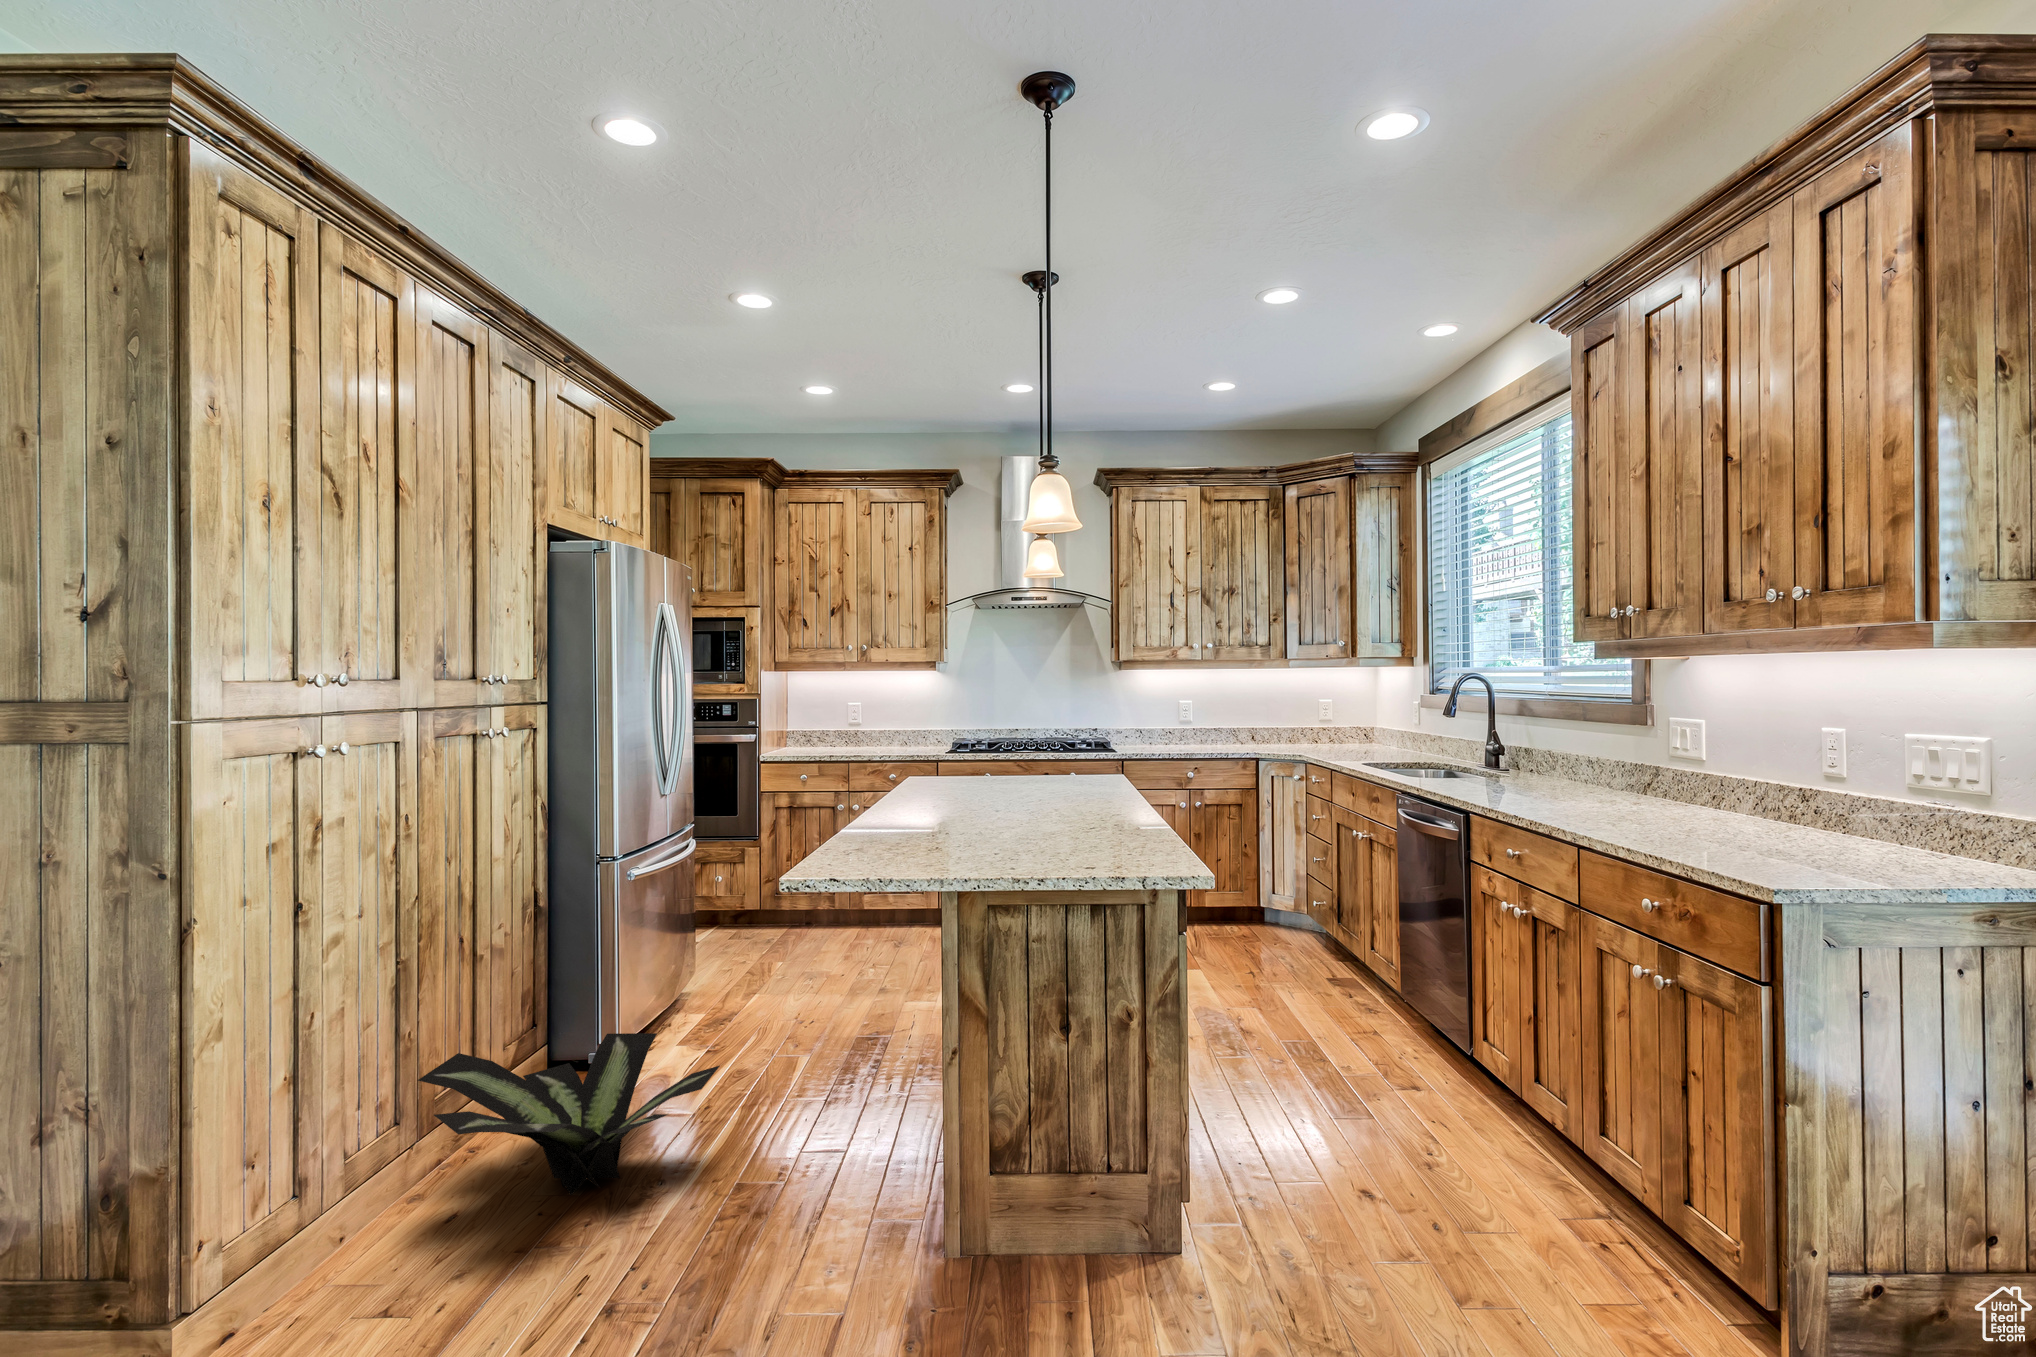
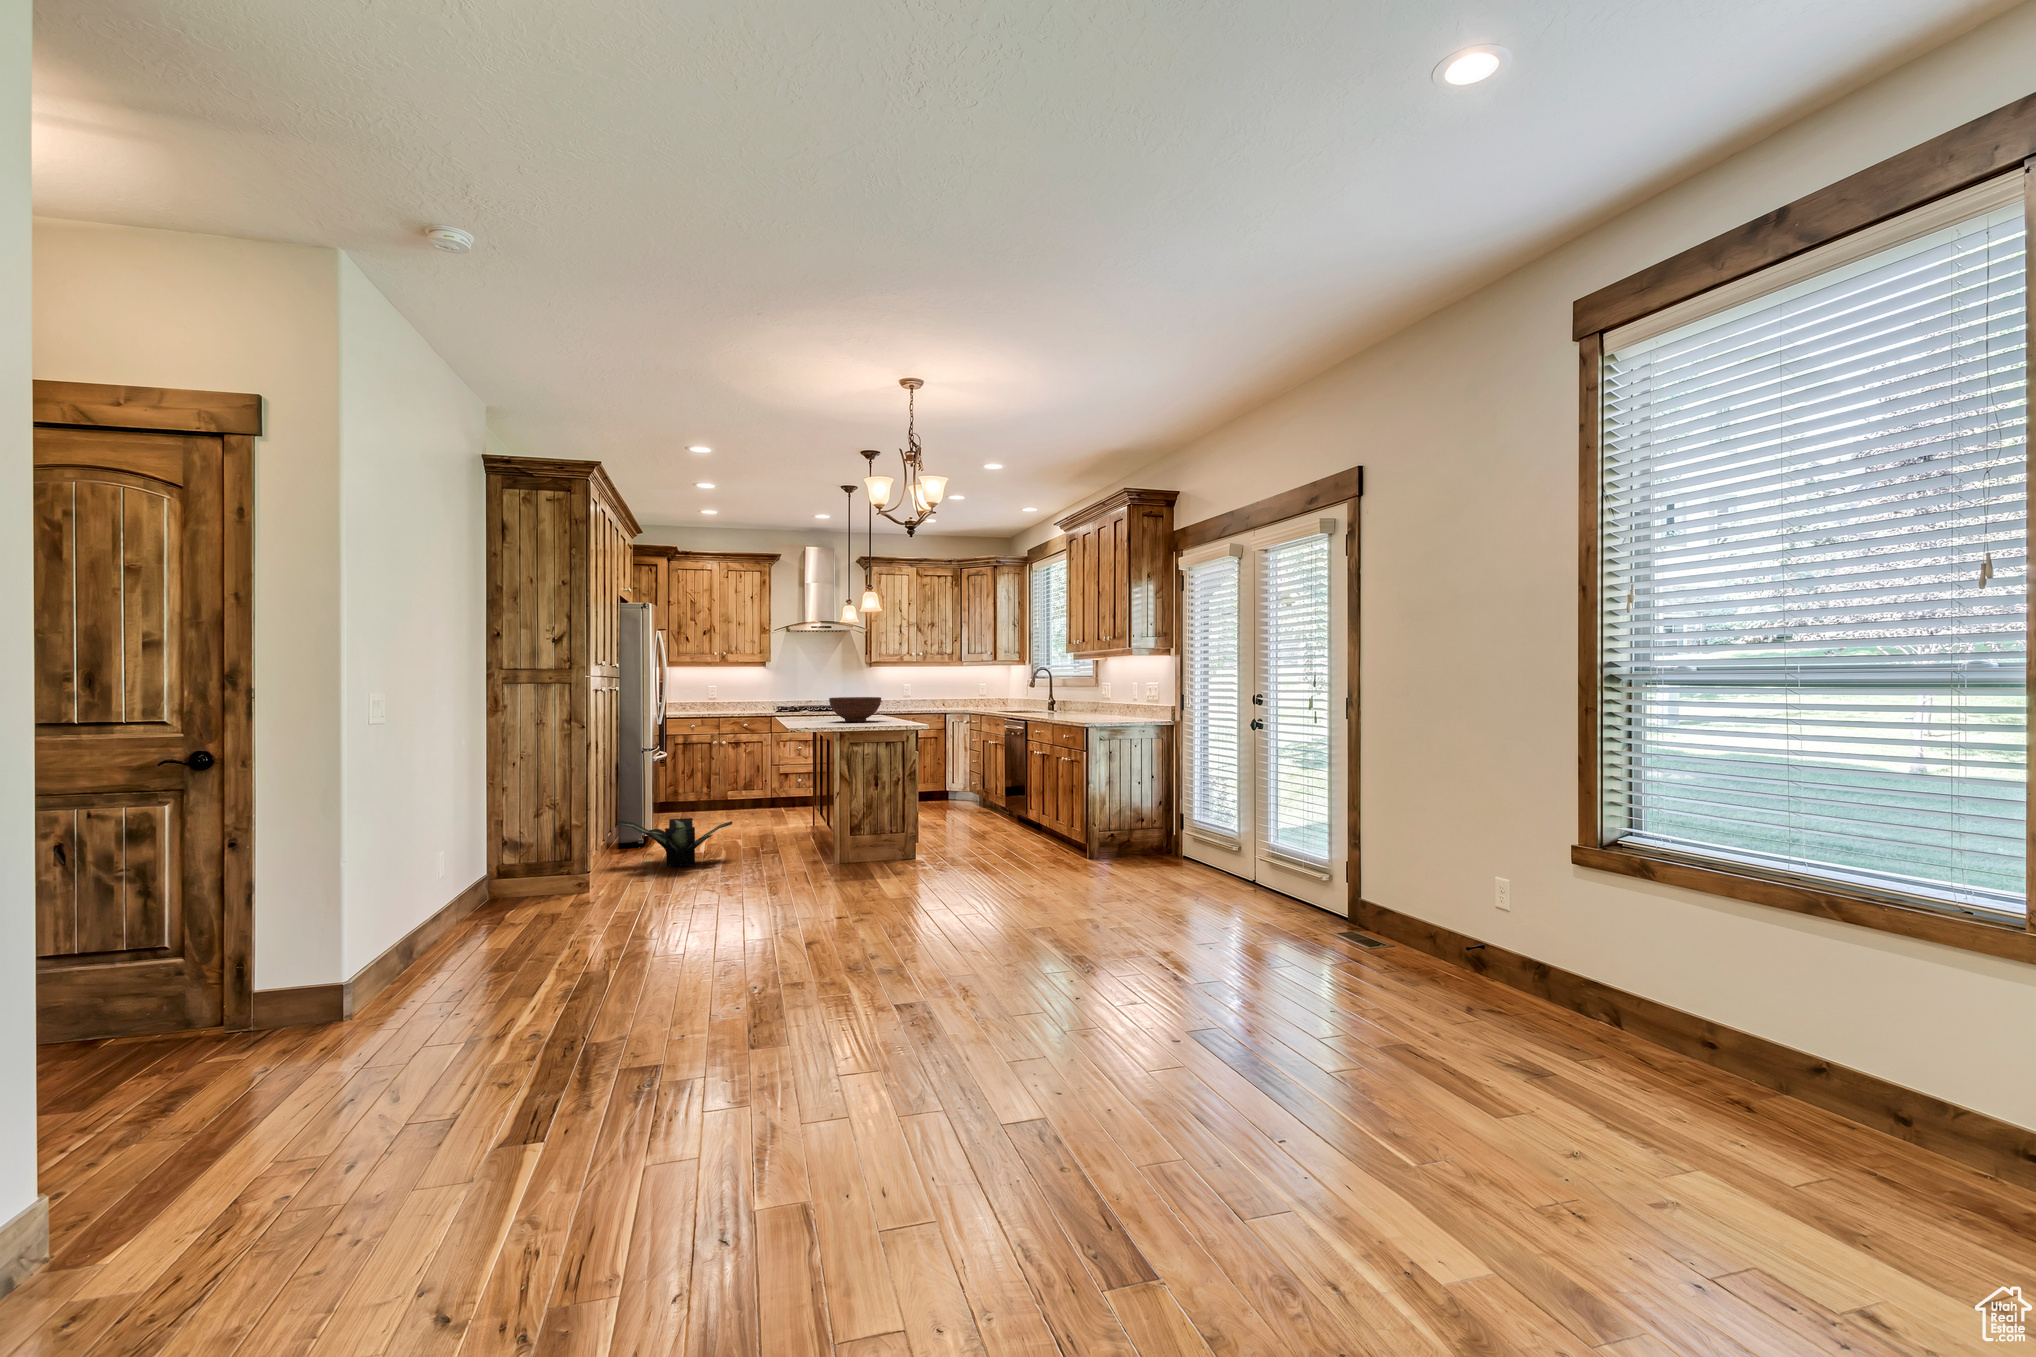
fruit bowl: none [944,758,1084,833] -> present [829,697,881,722]

